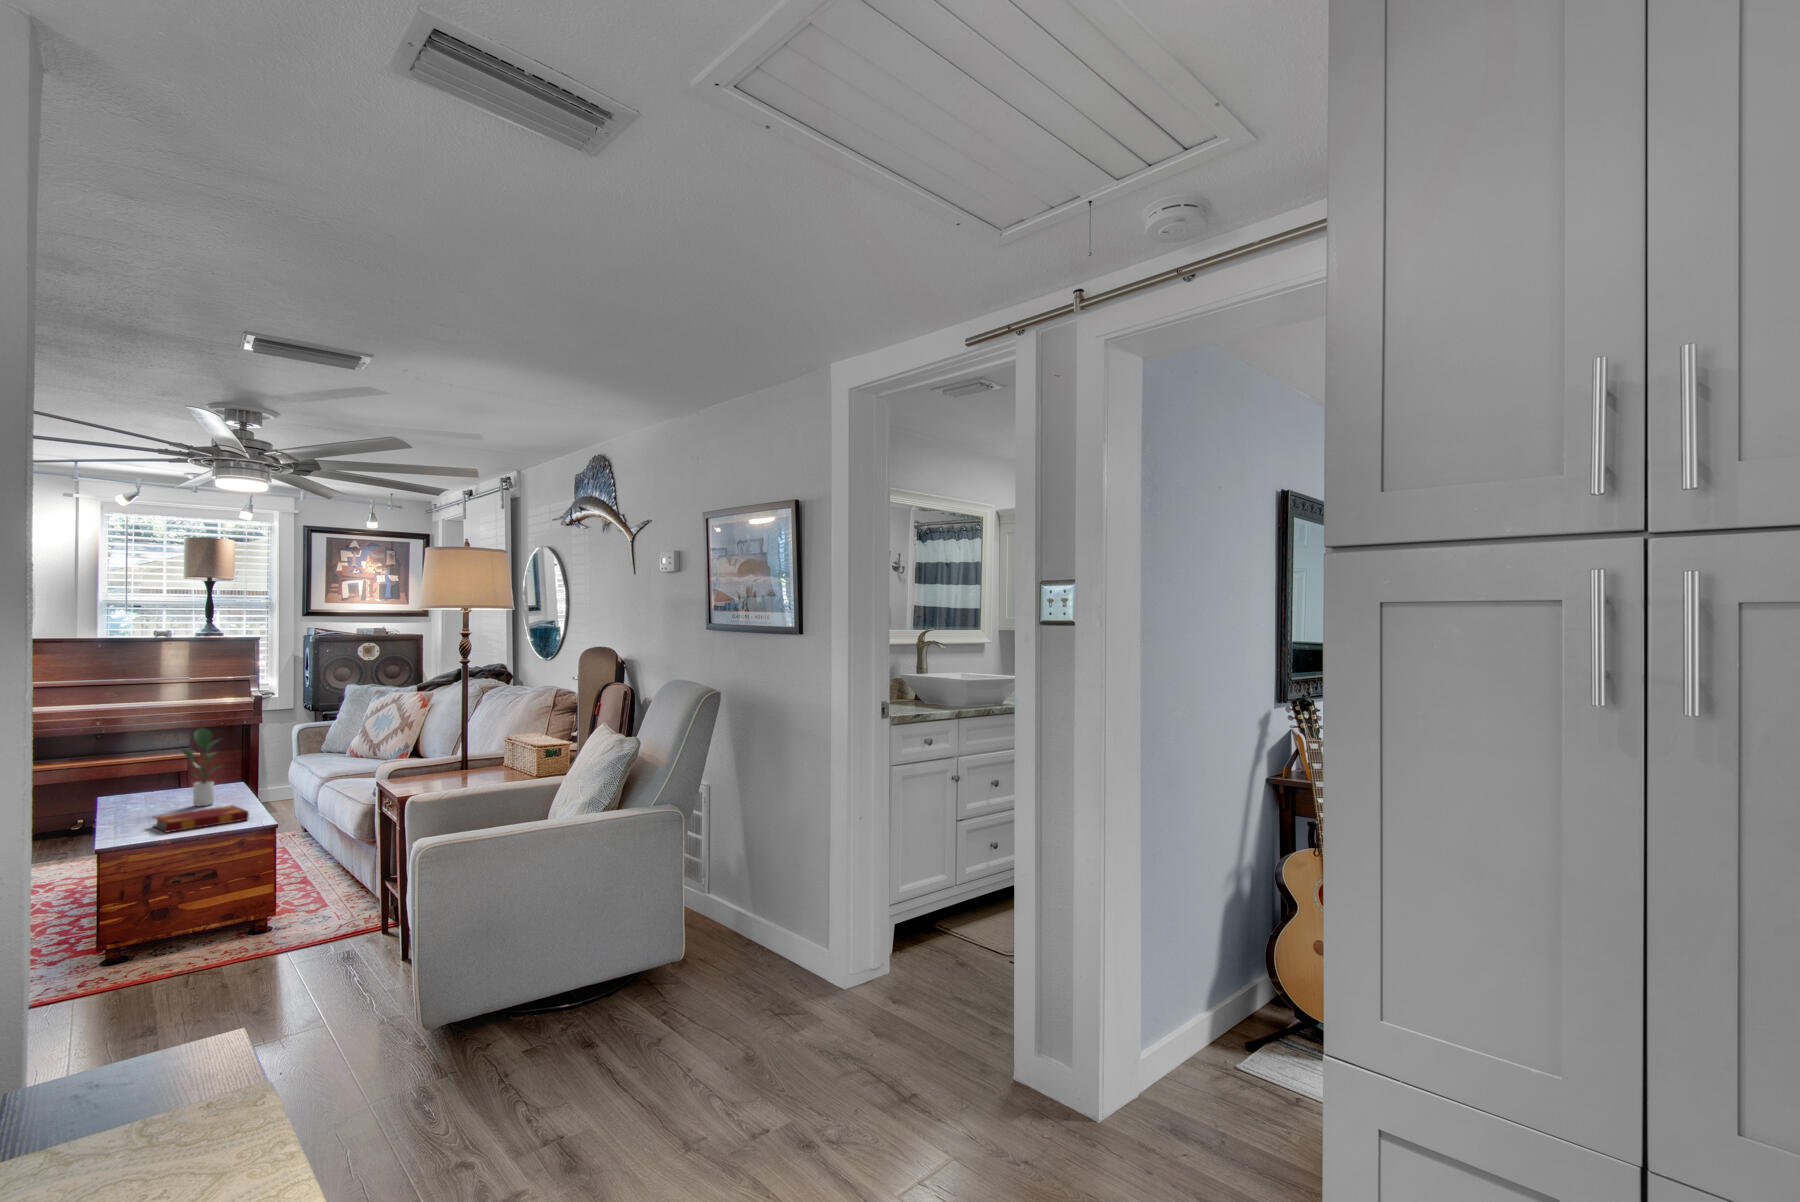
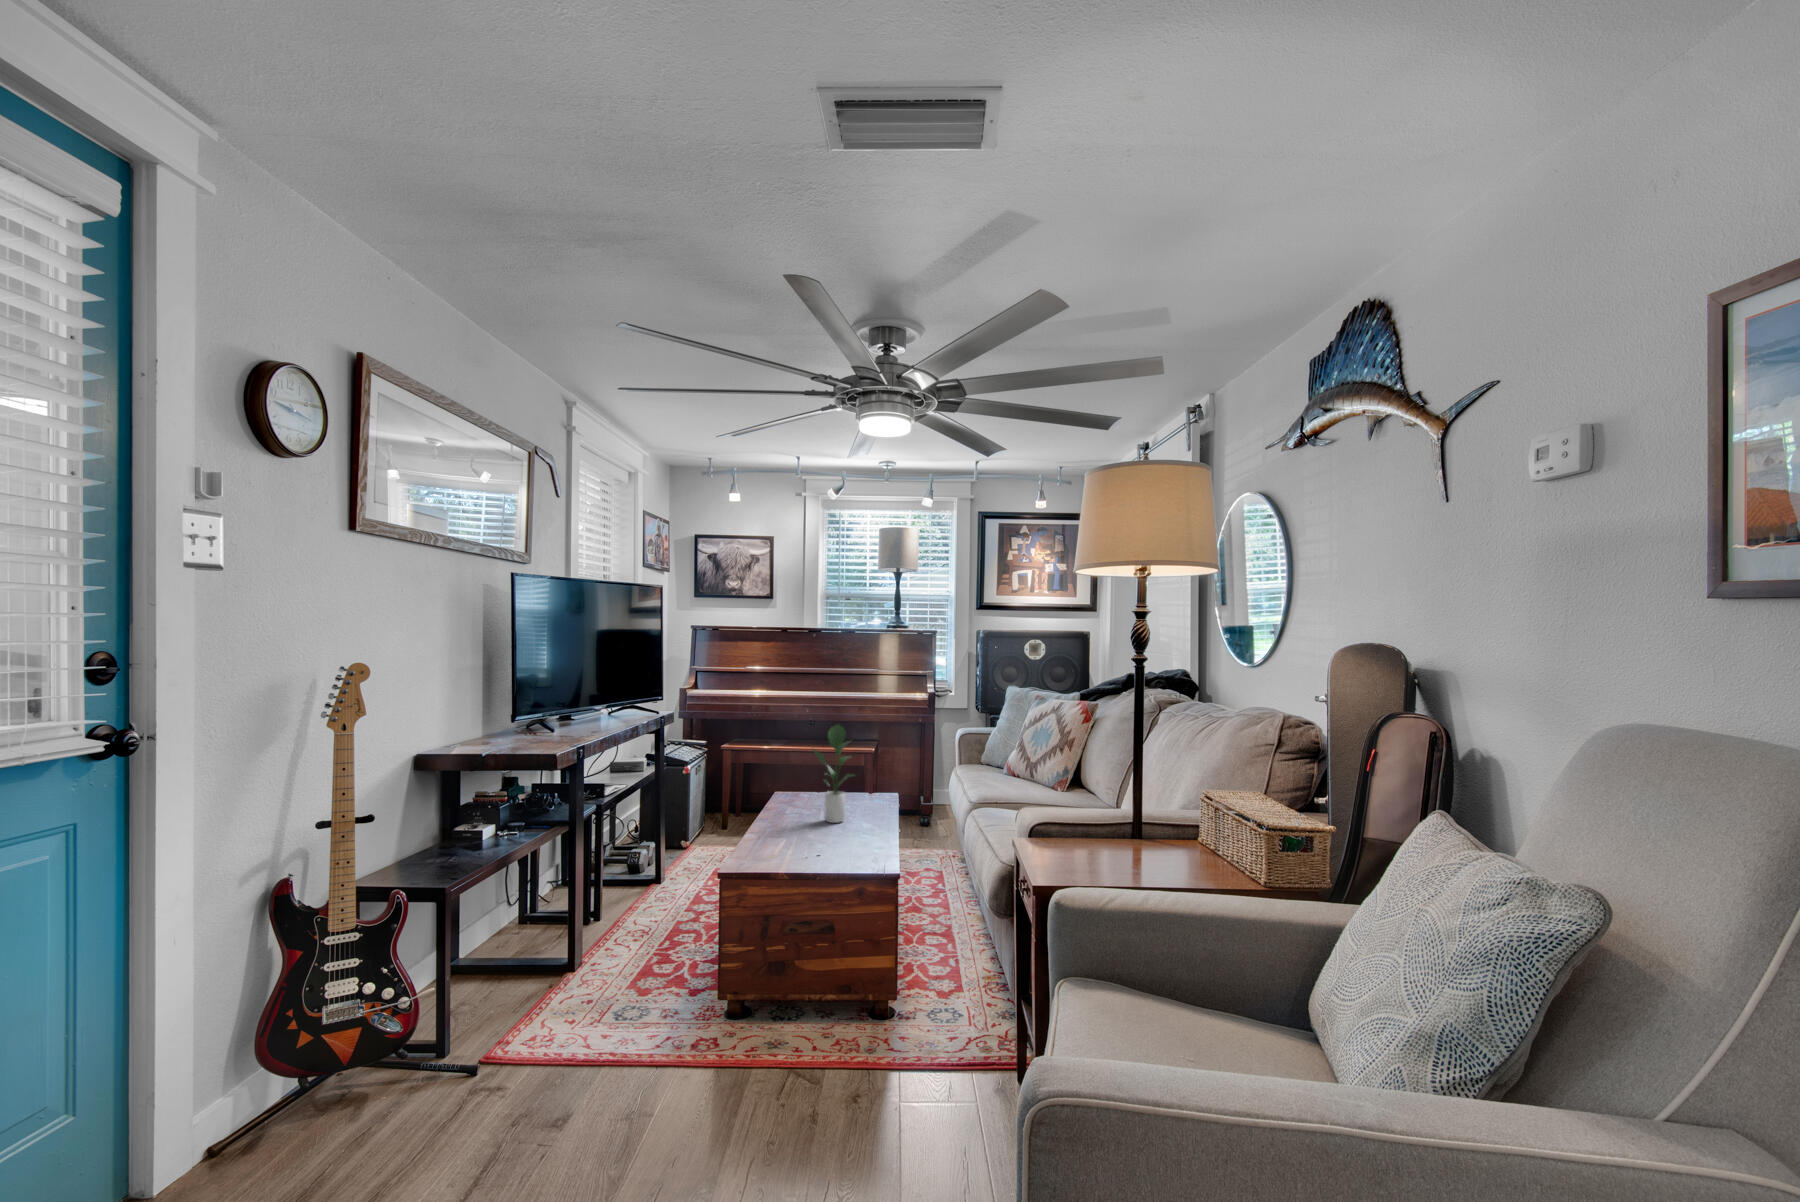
hardback book: present [154,805,249,832] -> none [764,833,857,864]

